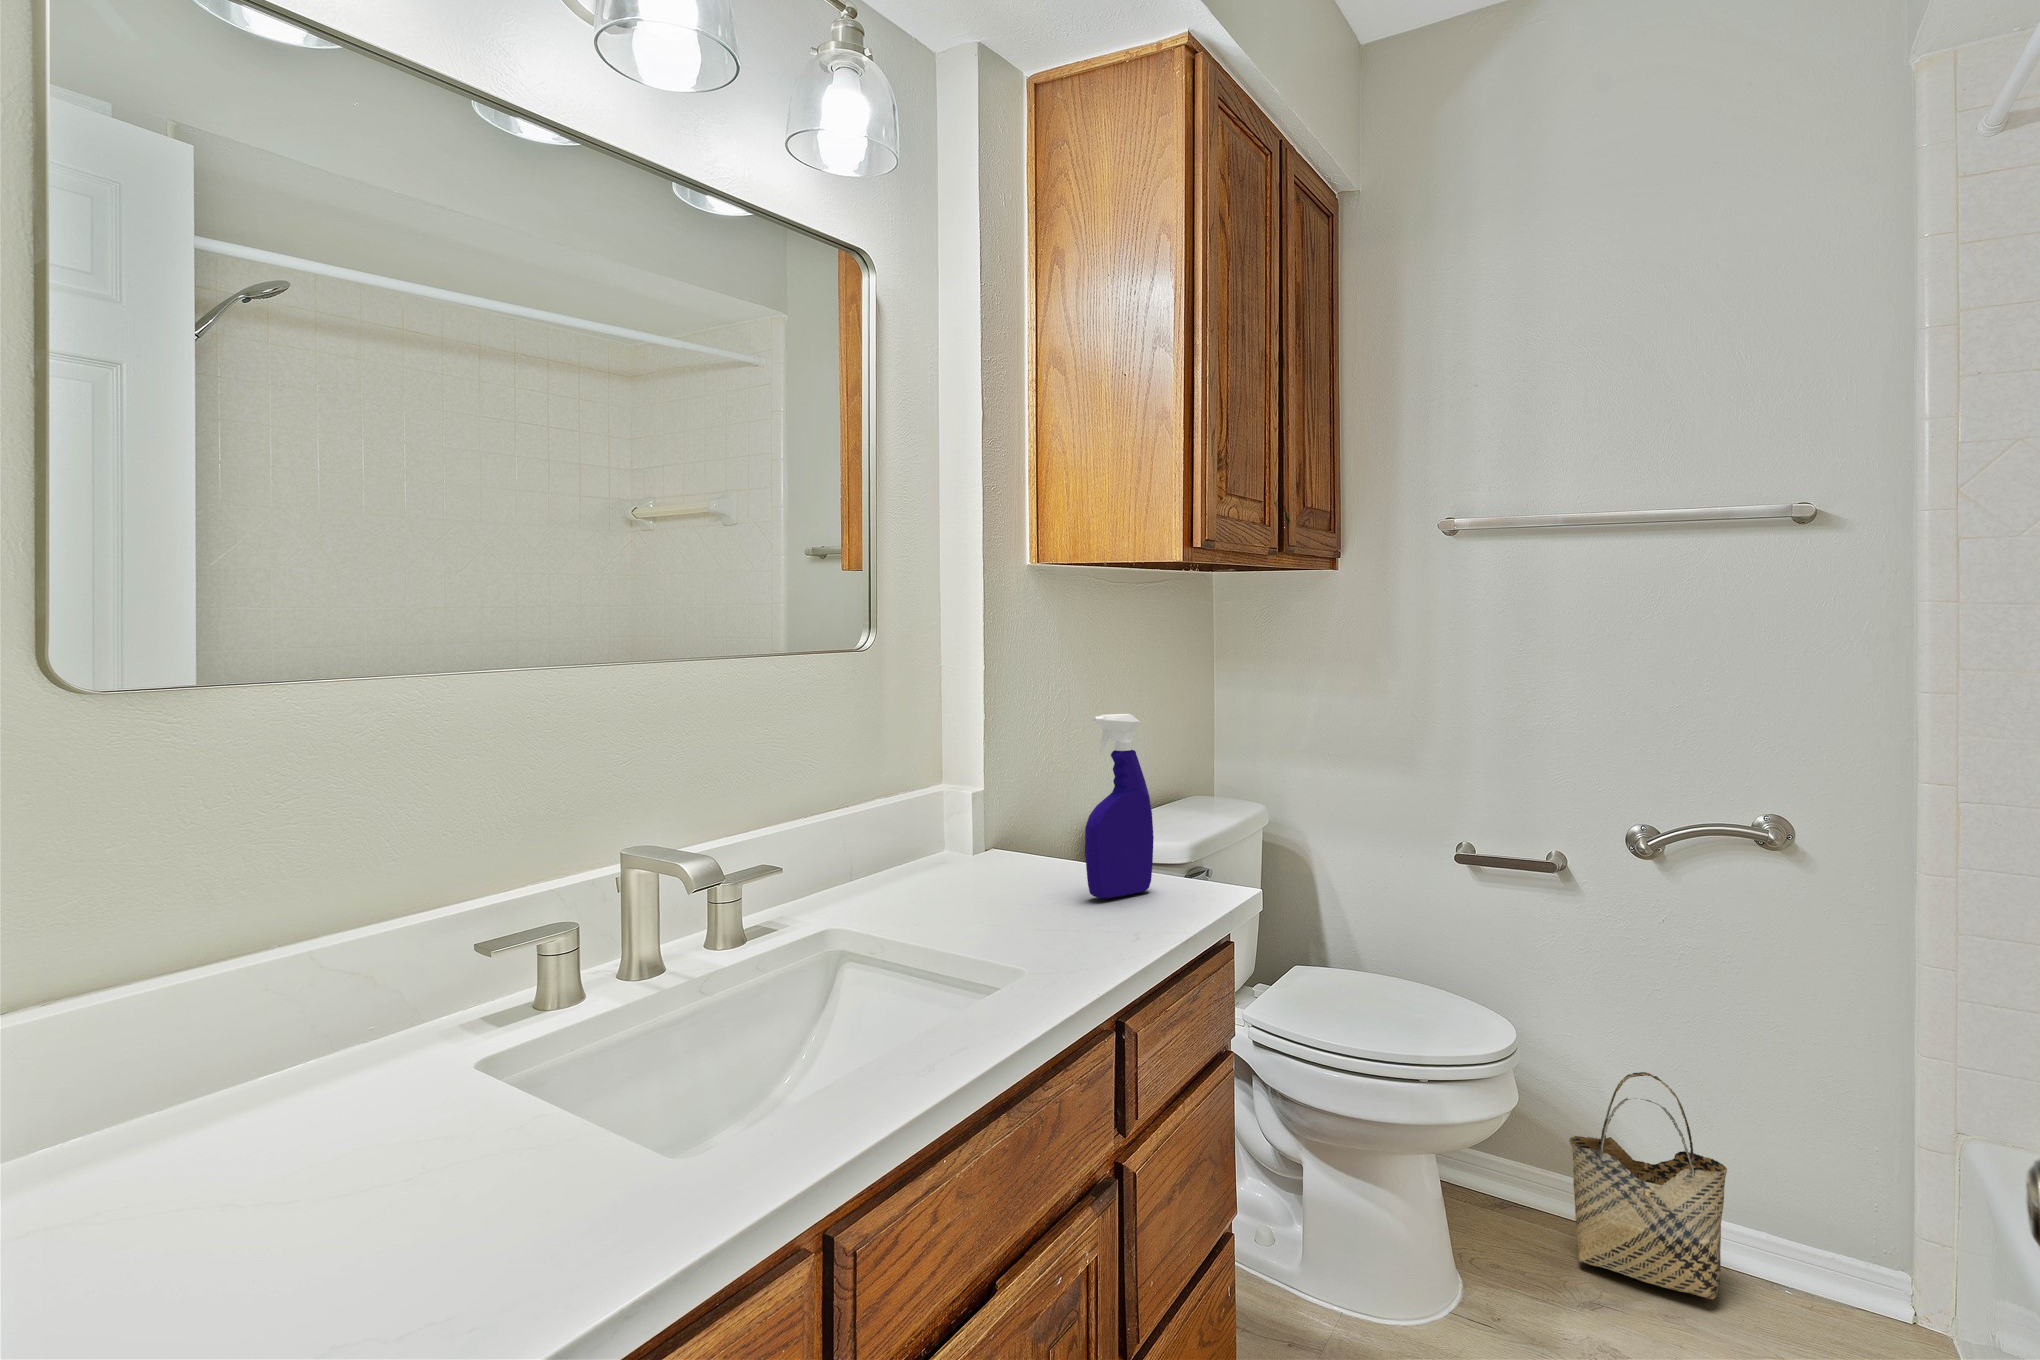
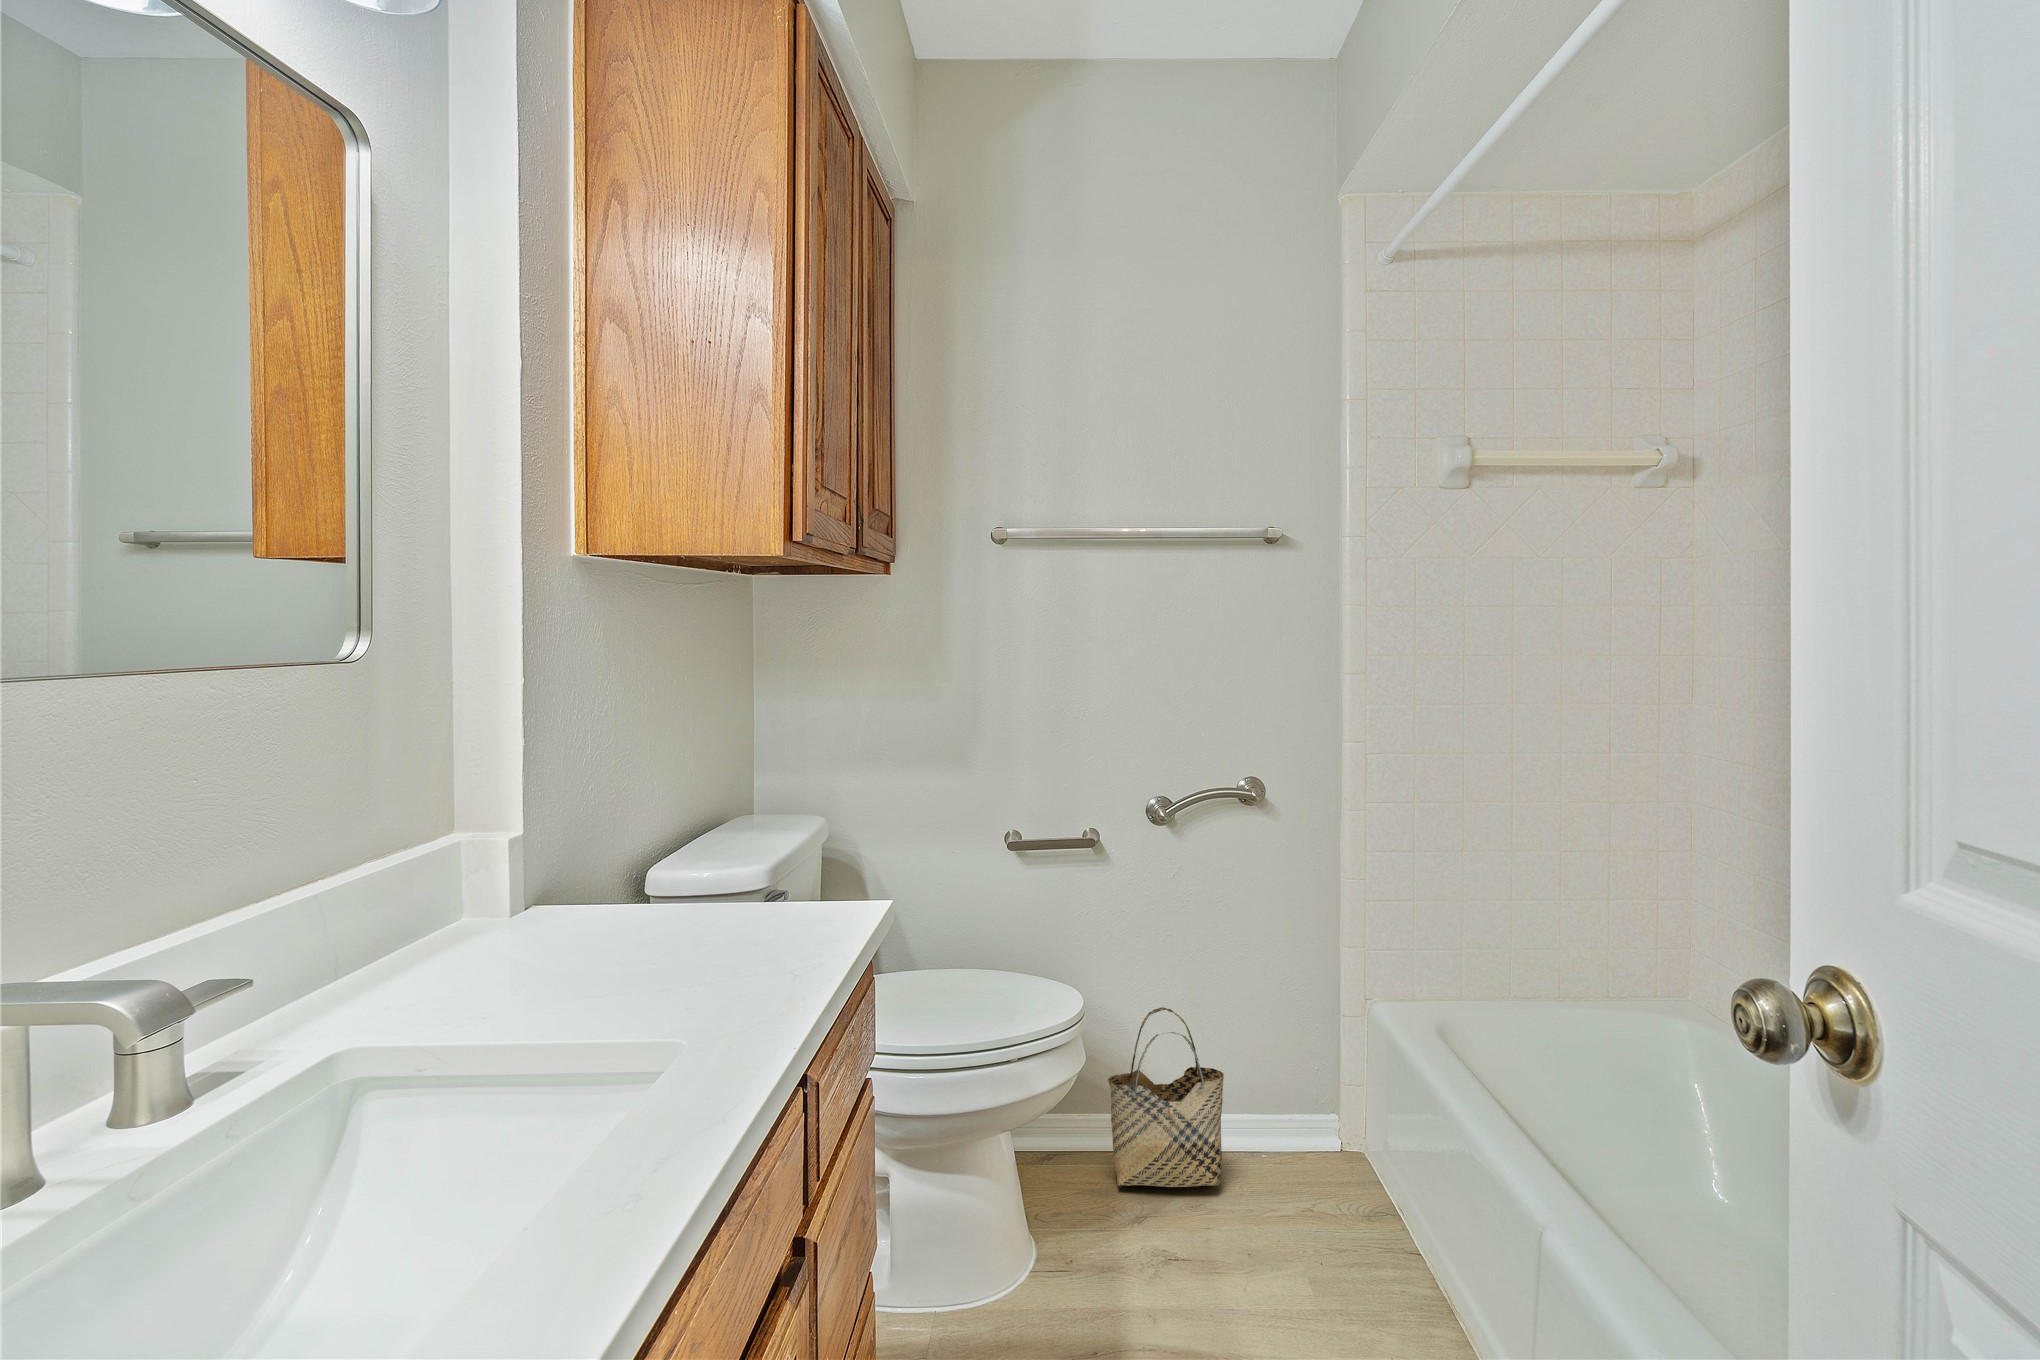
spray bottle: present [1085,714,1154,898] -> none [700,732,777,952]

